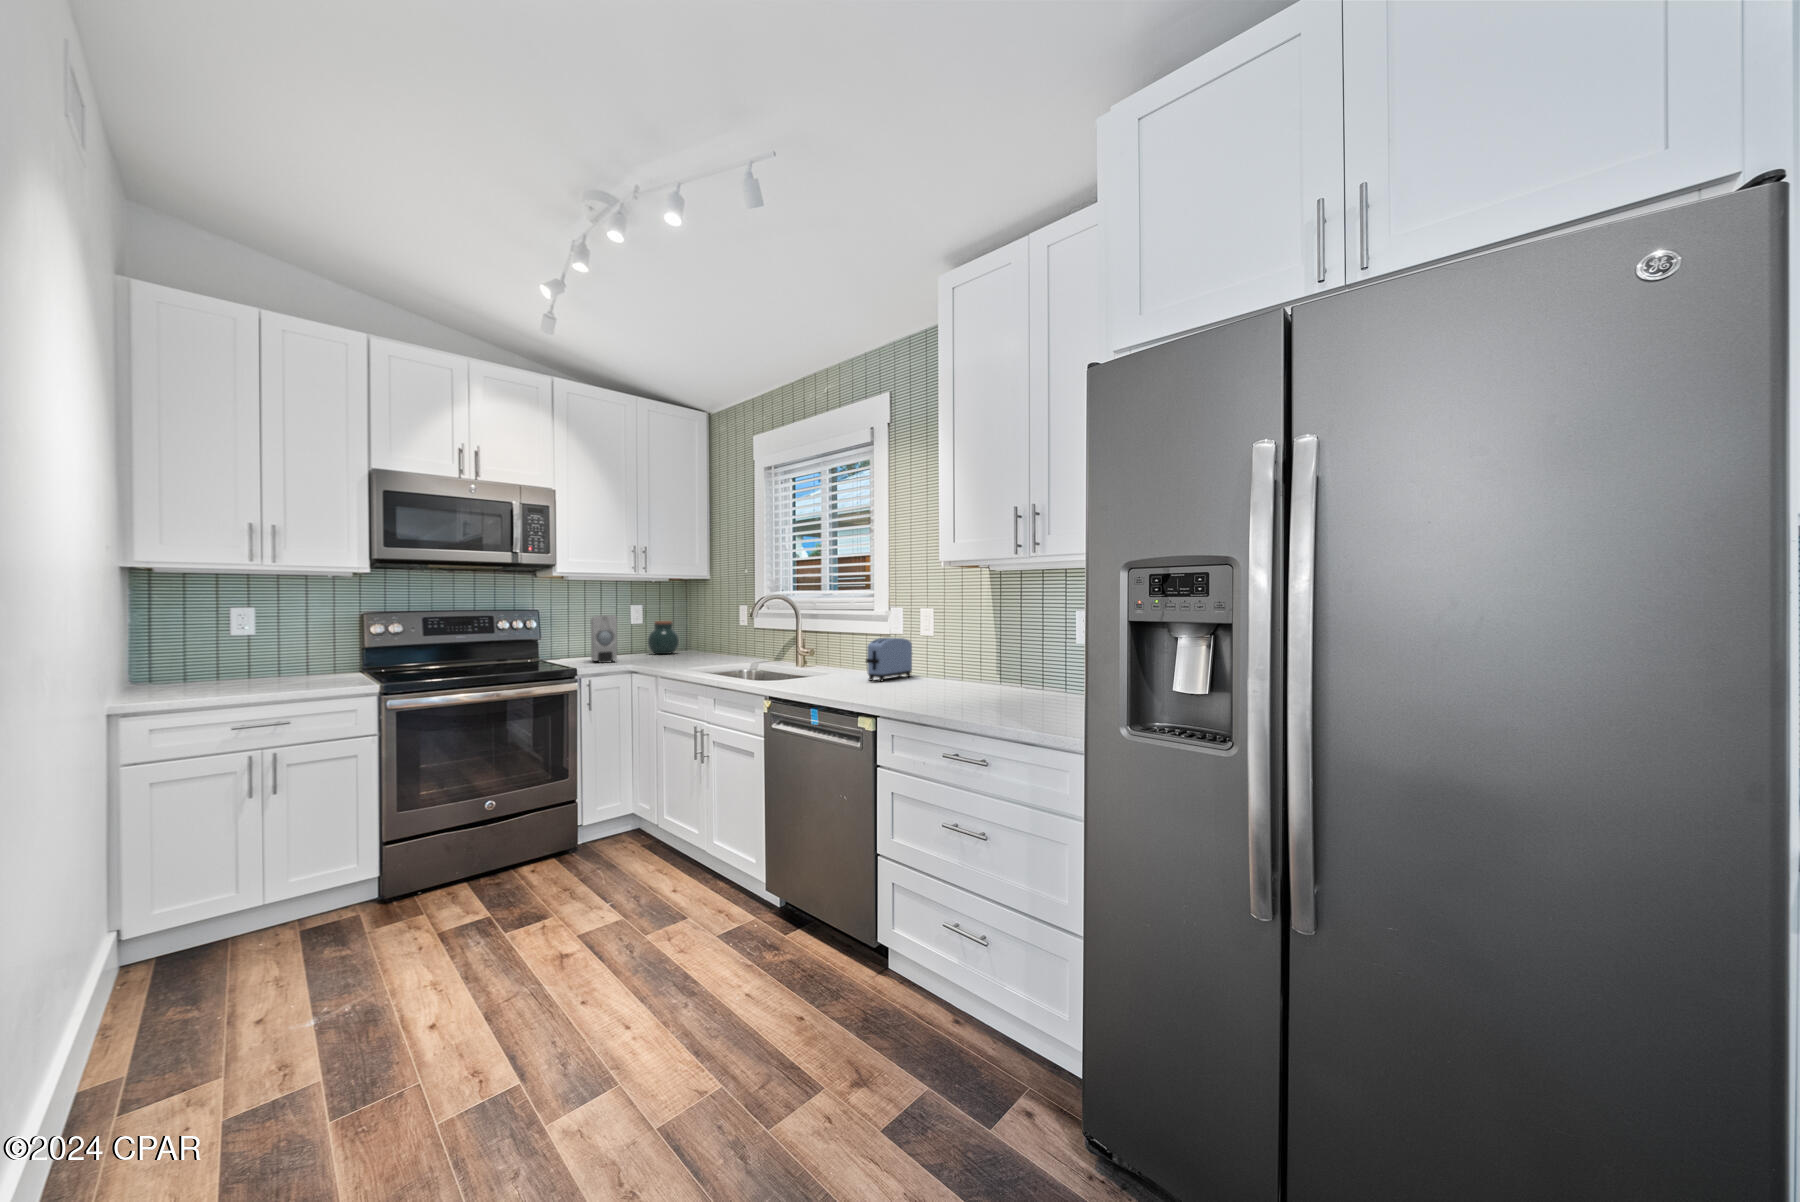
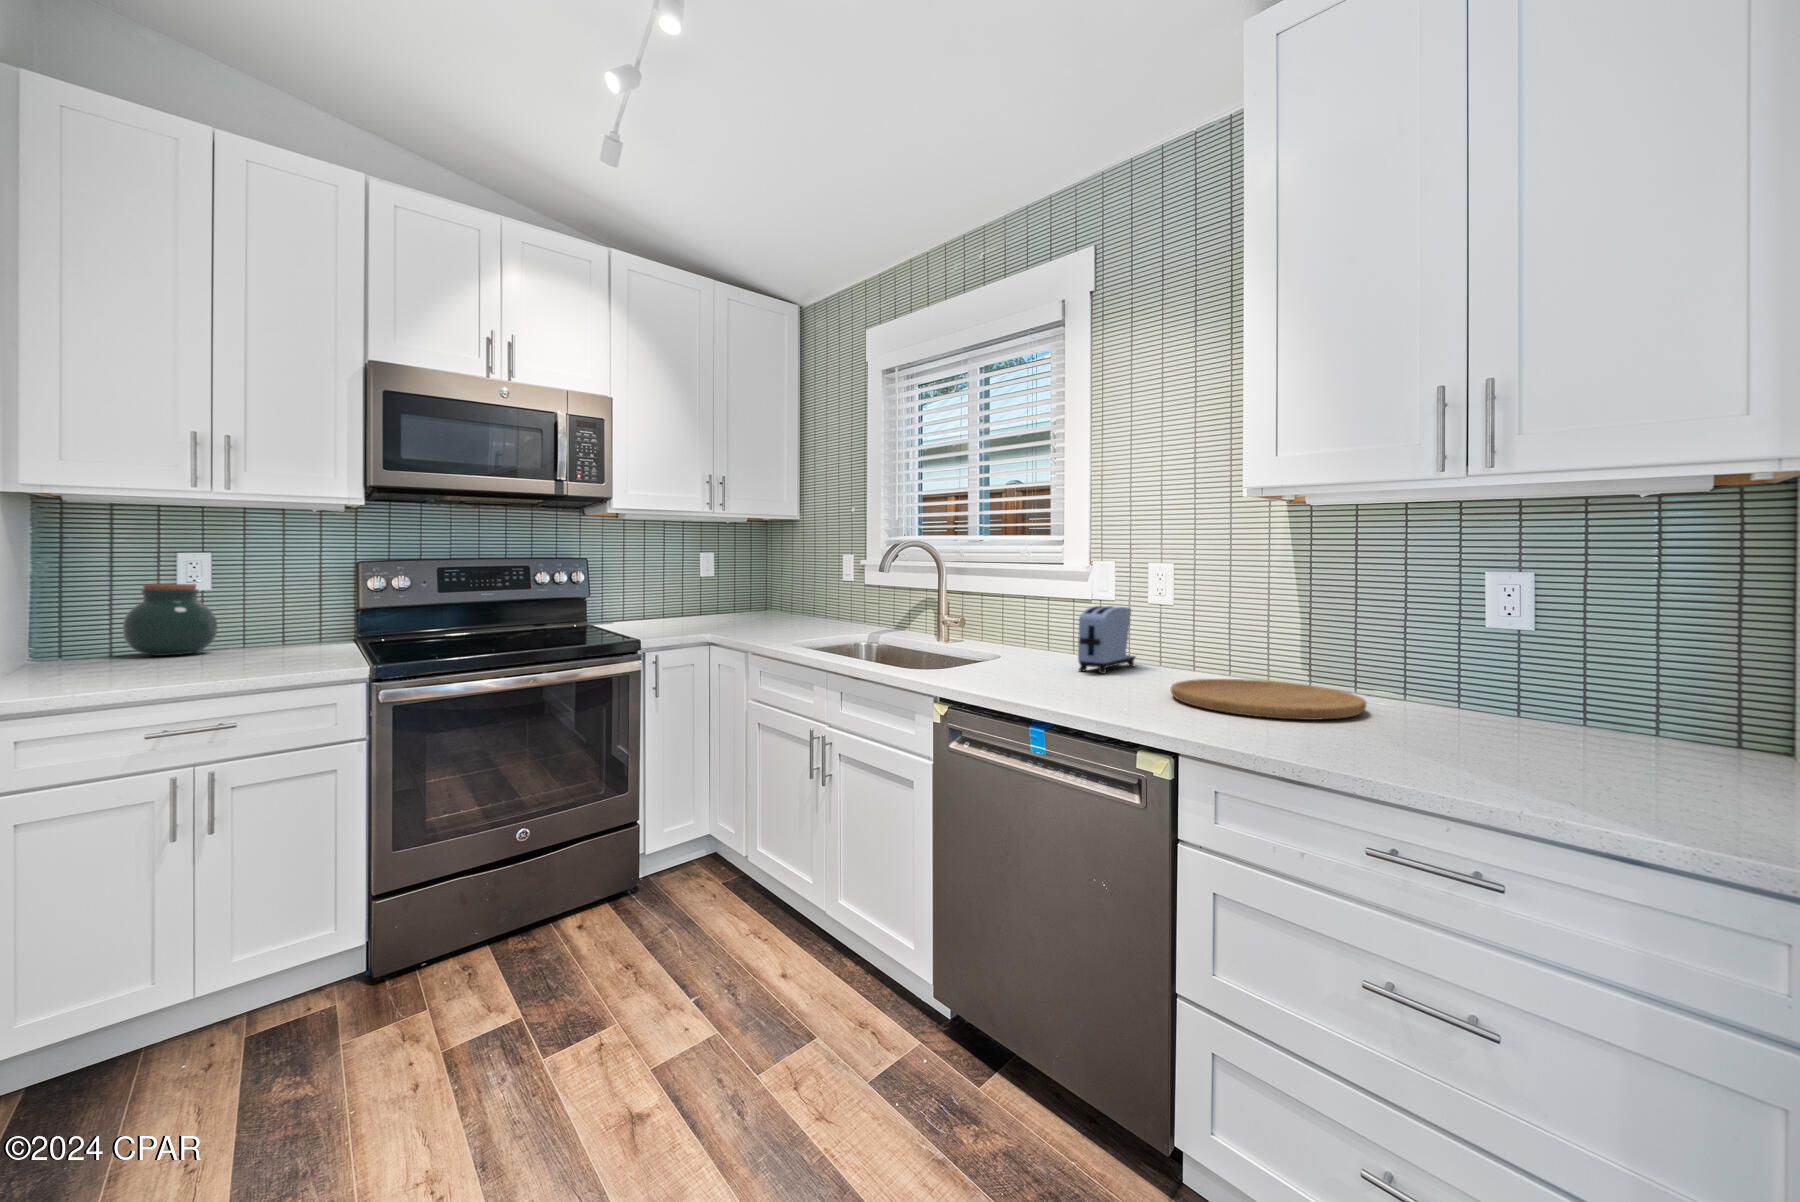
soap dispenser: present [591,615,617,663] -> none [658,573,692,636]
jar: present [648,621,679,654] -> present [123,584,217,656]
cutting board: none [895,682,995,702] -> present [1171,679,1367,720]

